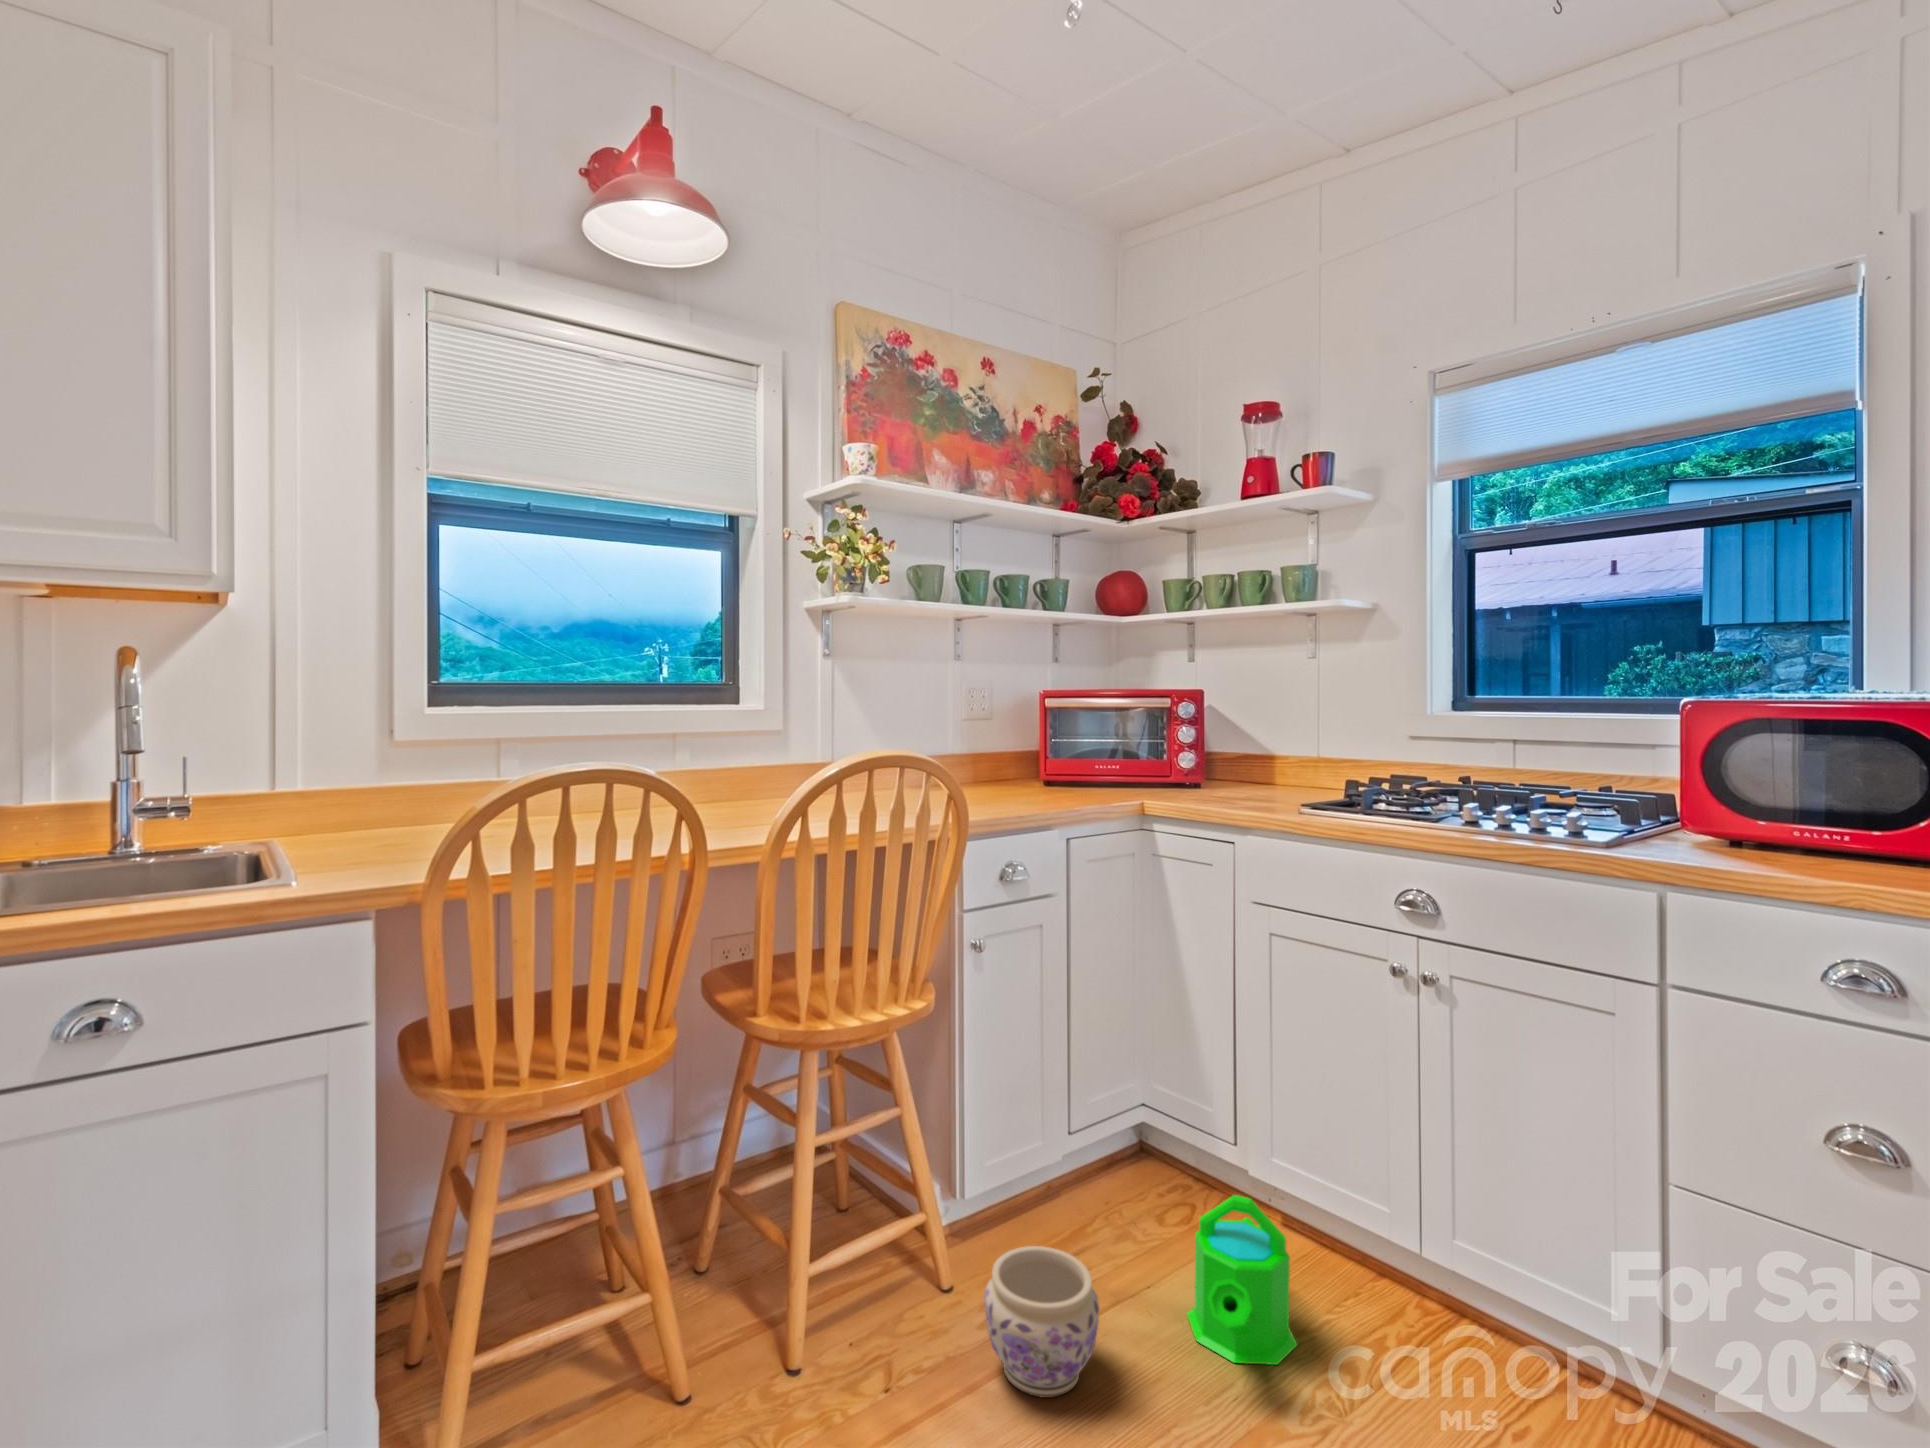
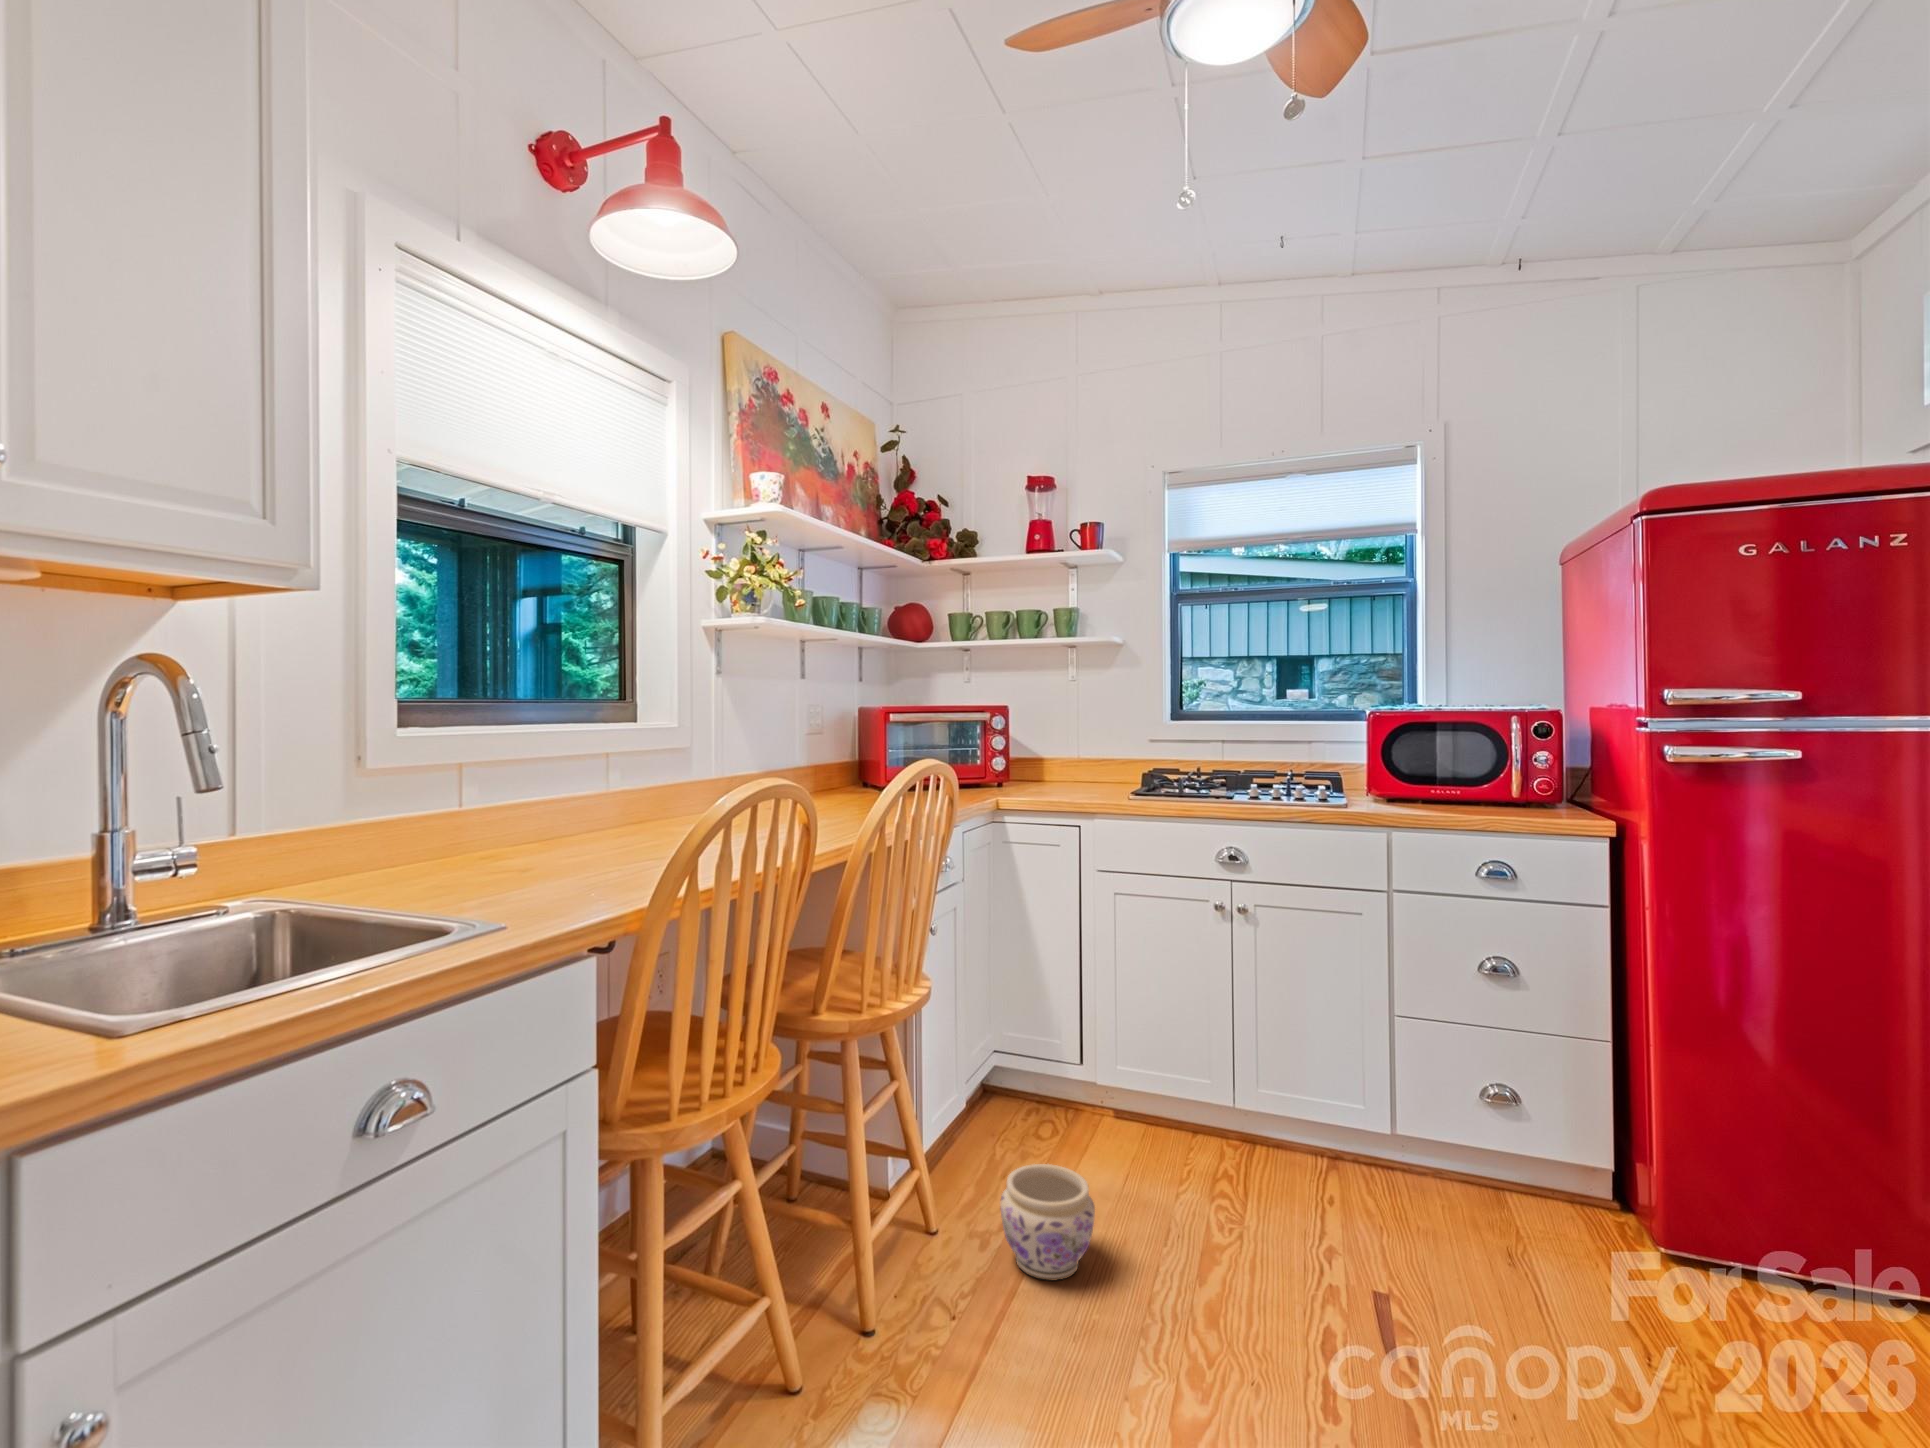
watering can: present [1187,1195,1297,1365] -> none [1109,1092,1189,1217]

